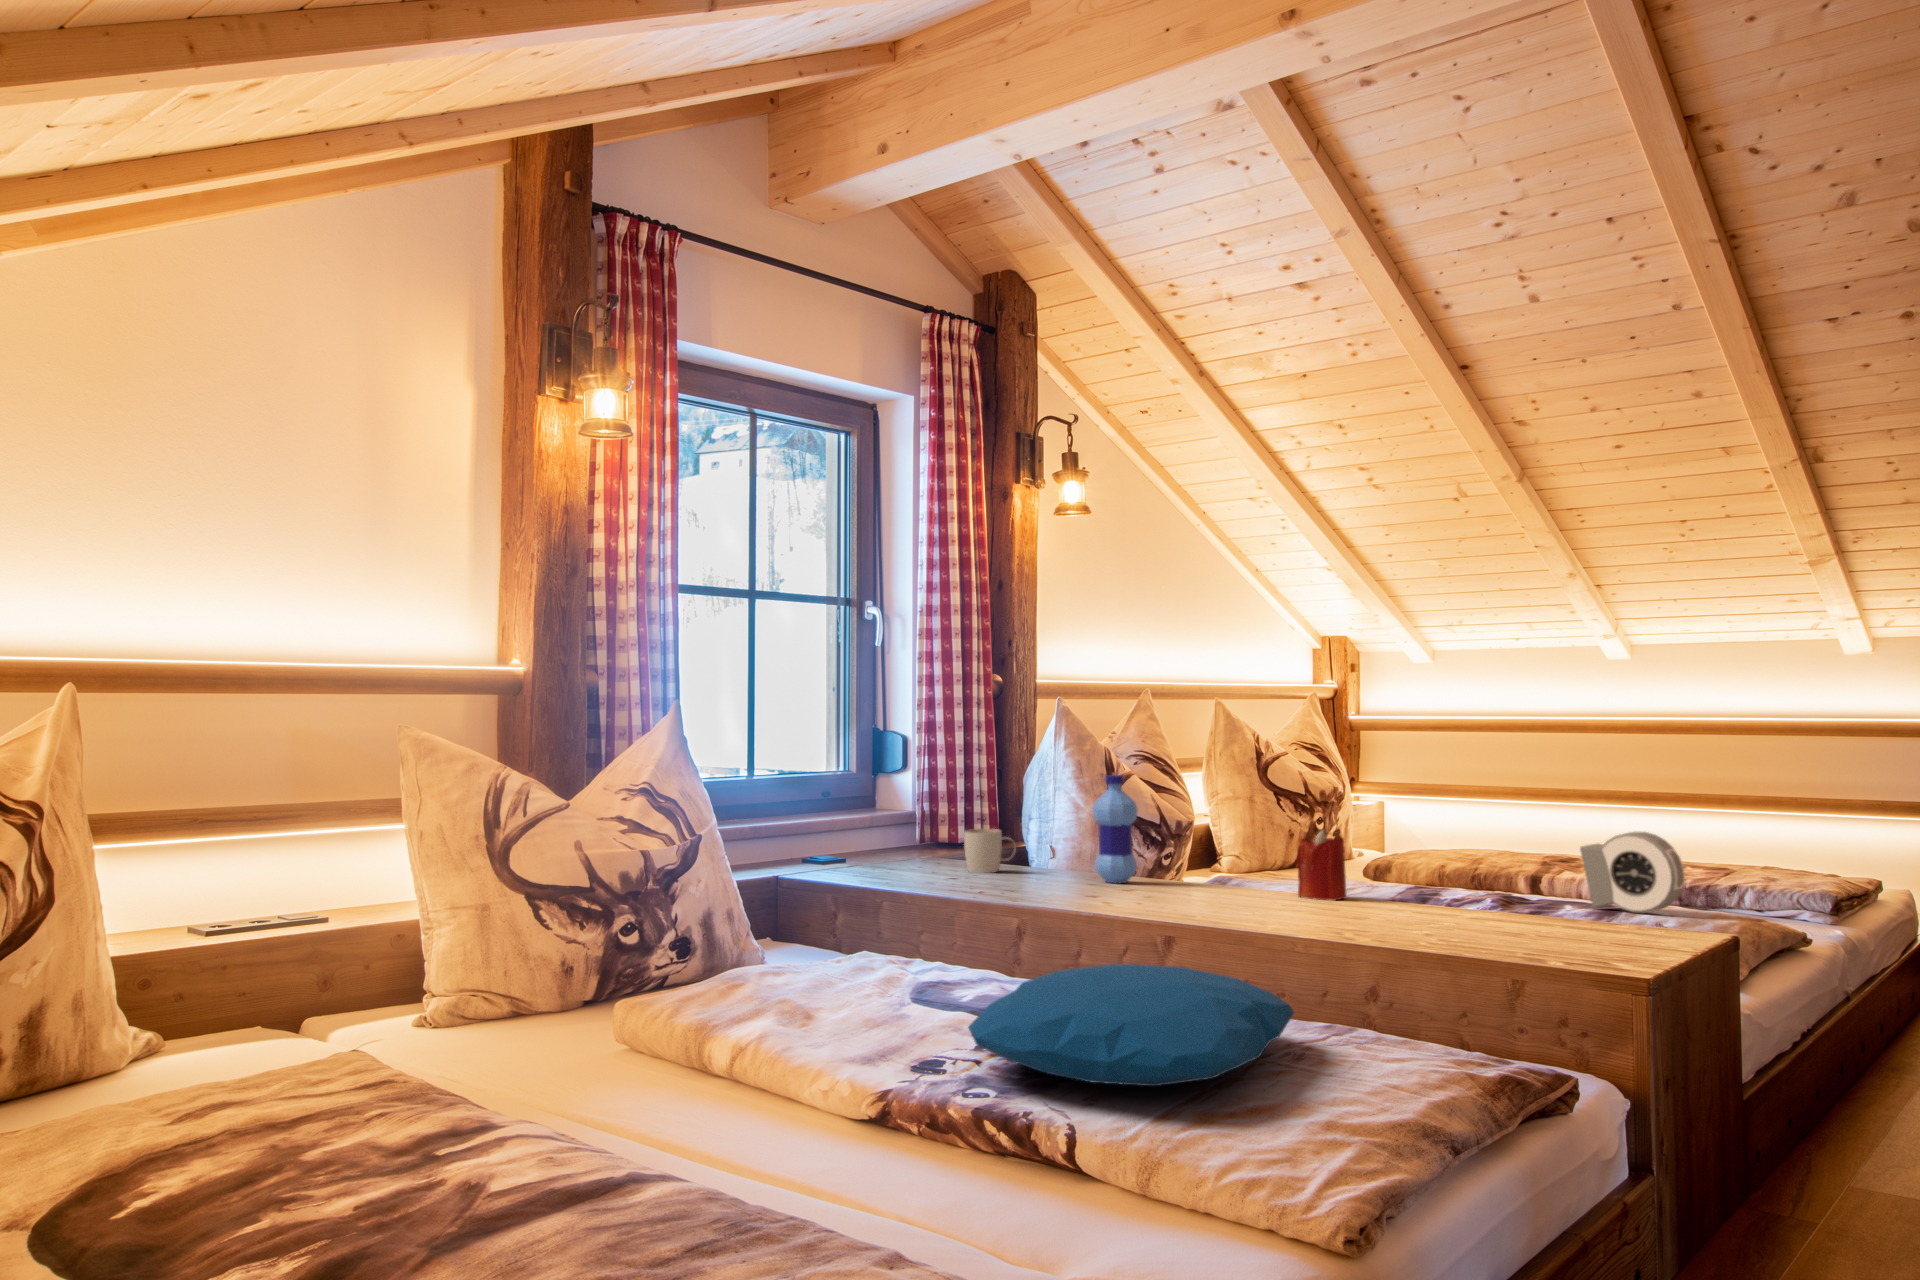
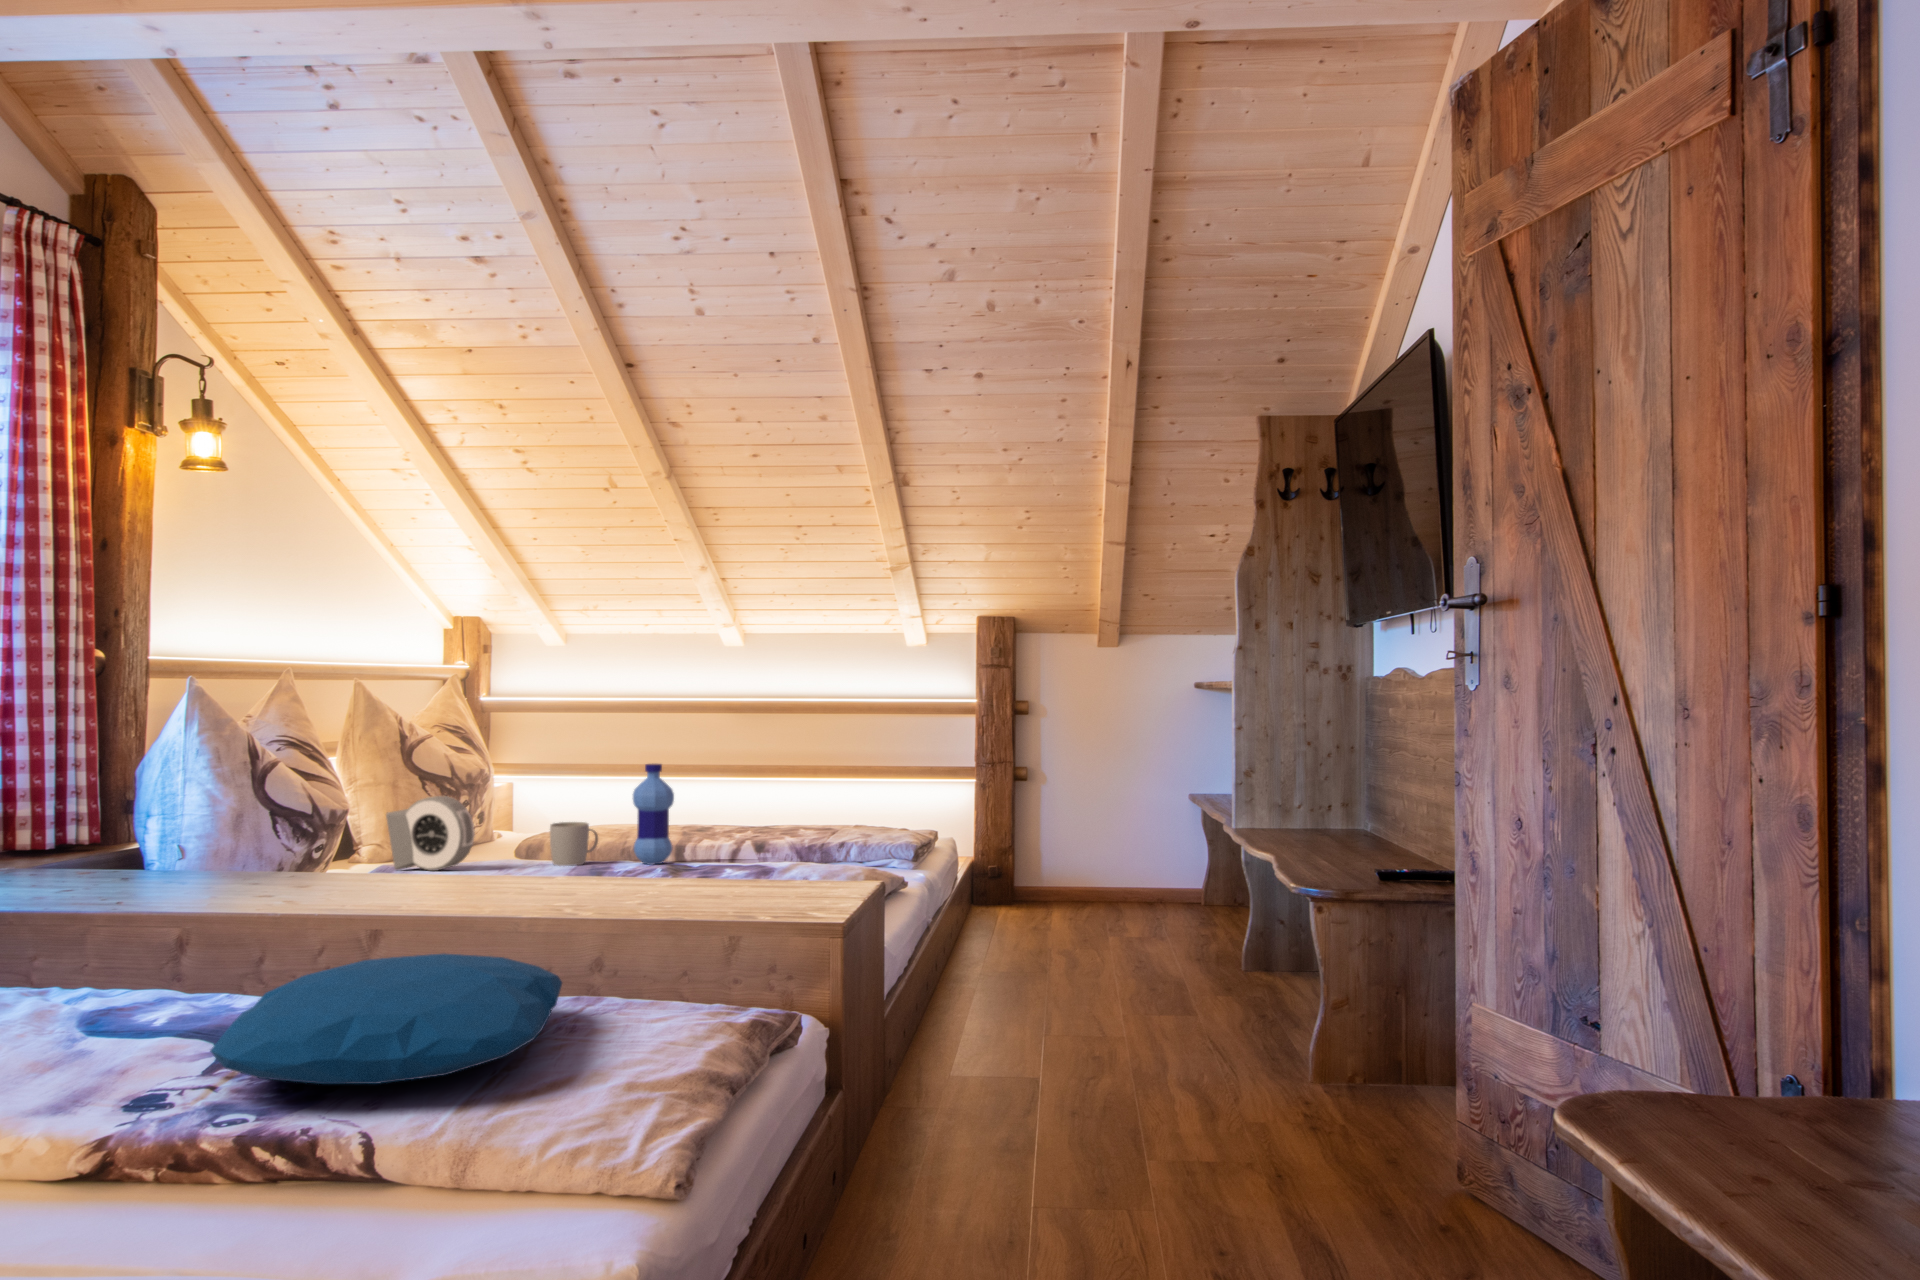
water bottle: present [1093,775,1138,883] -> present [633,764,674,865]
mug: present [964,829,1016,873] -> present [550,822,598,866]
candle: present [1297,830,1347,901] -> none [491,808,539,878]
alarm clock: present [1580,832,1685,913] -> present [386,796,475,871]

